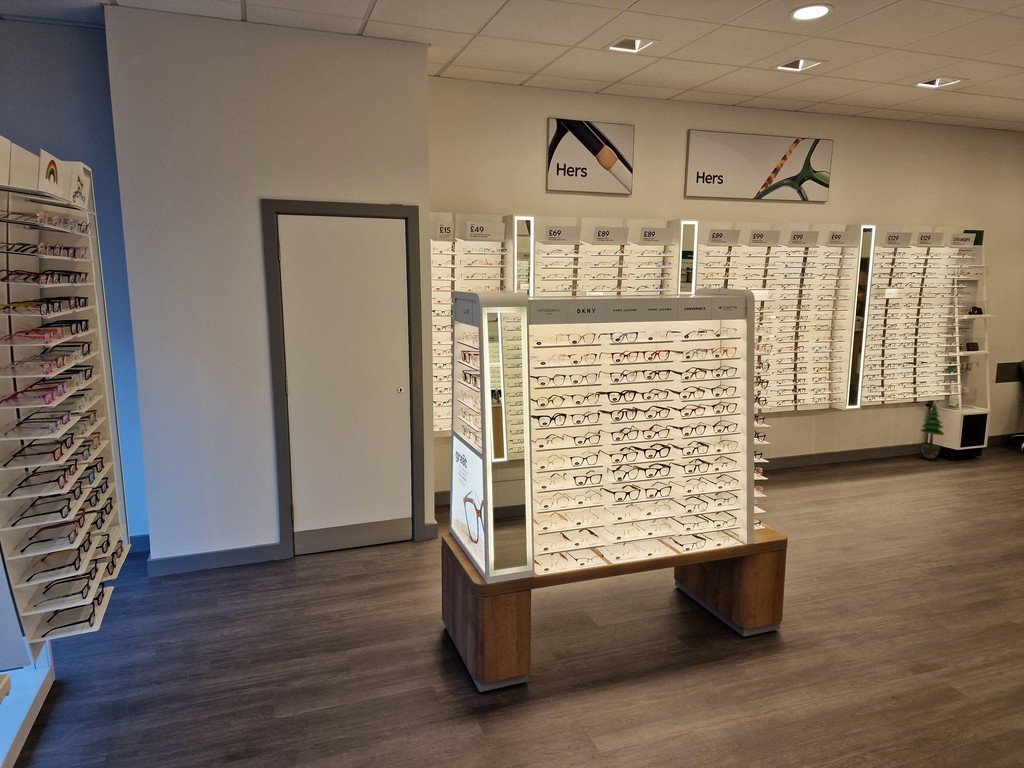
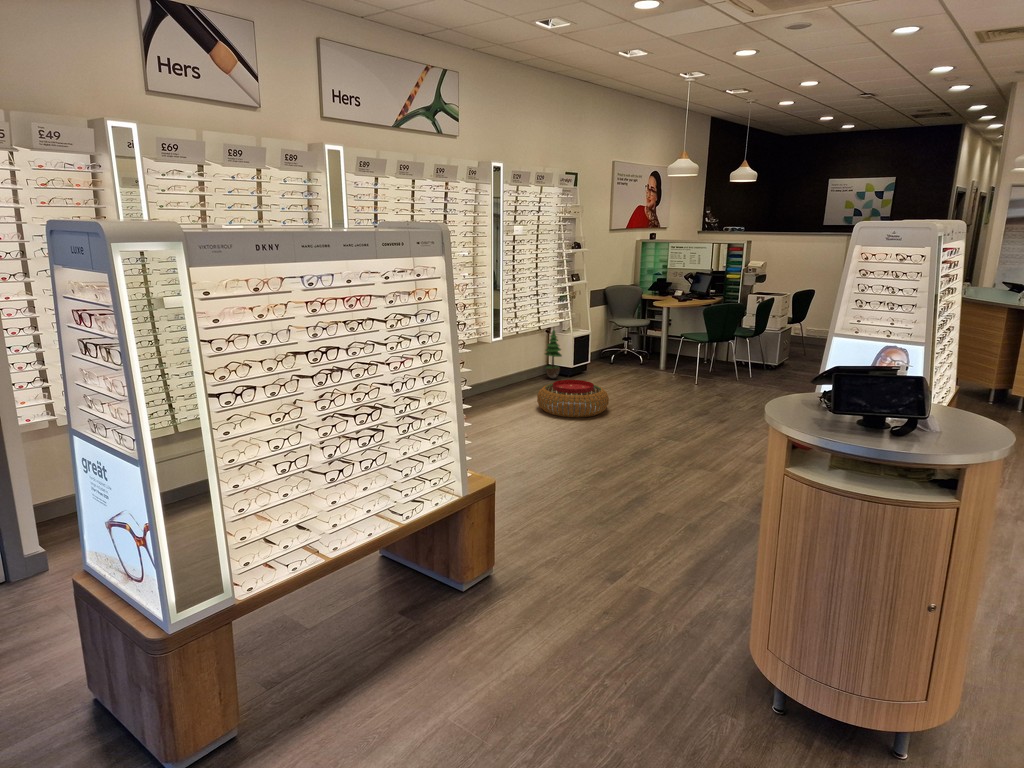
pouf: none [896,460,993,505] -> present [537,380,609,417]

